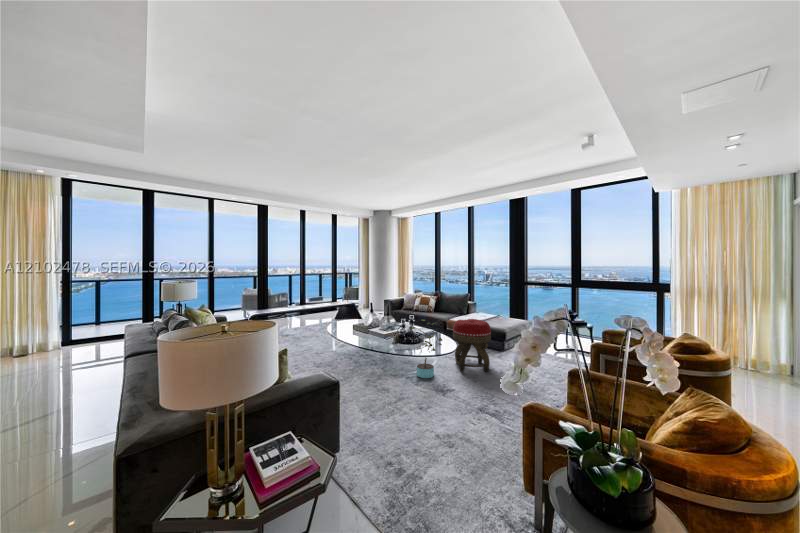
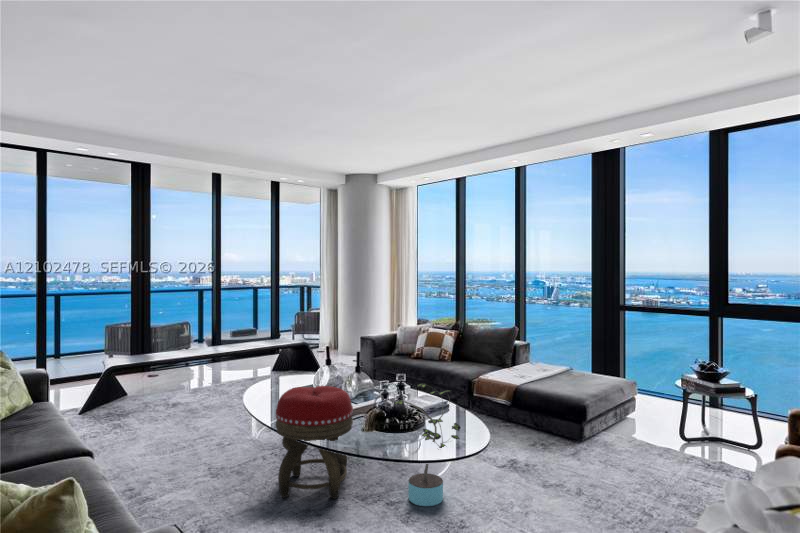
footstool: present [453,319,491,372] -> present [276,386,353,499]

